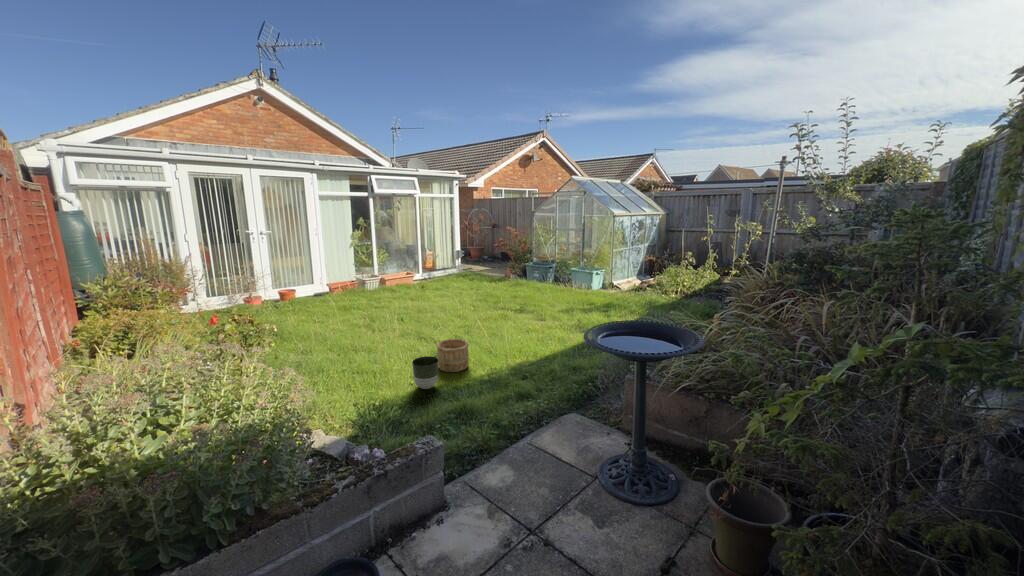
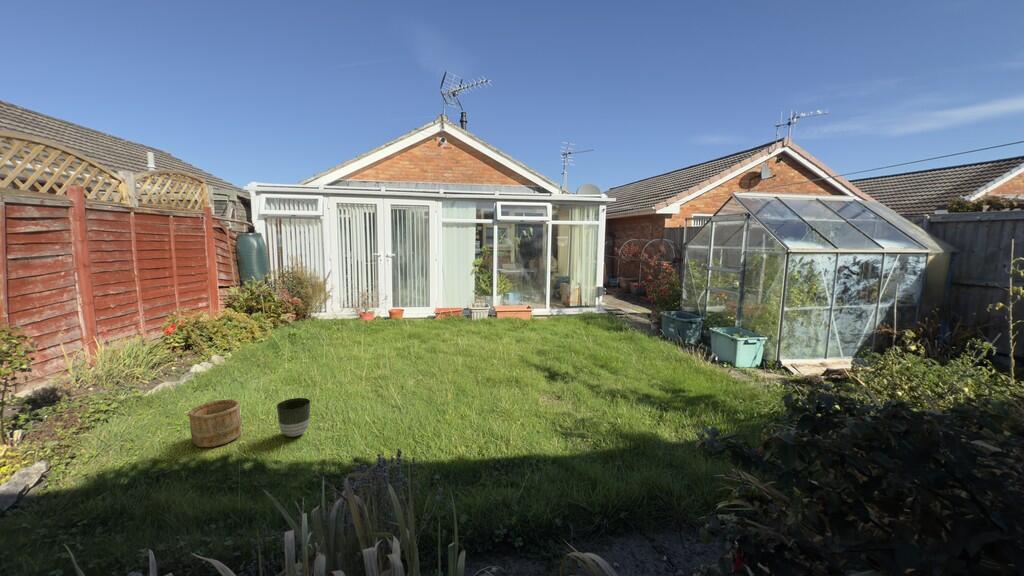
wooden bucket: present [436,339,469,372] -> present [187,399,241,447]

